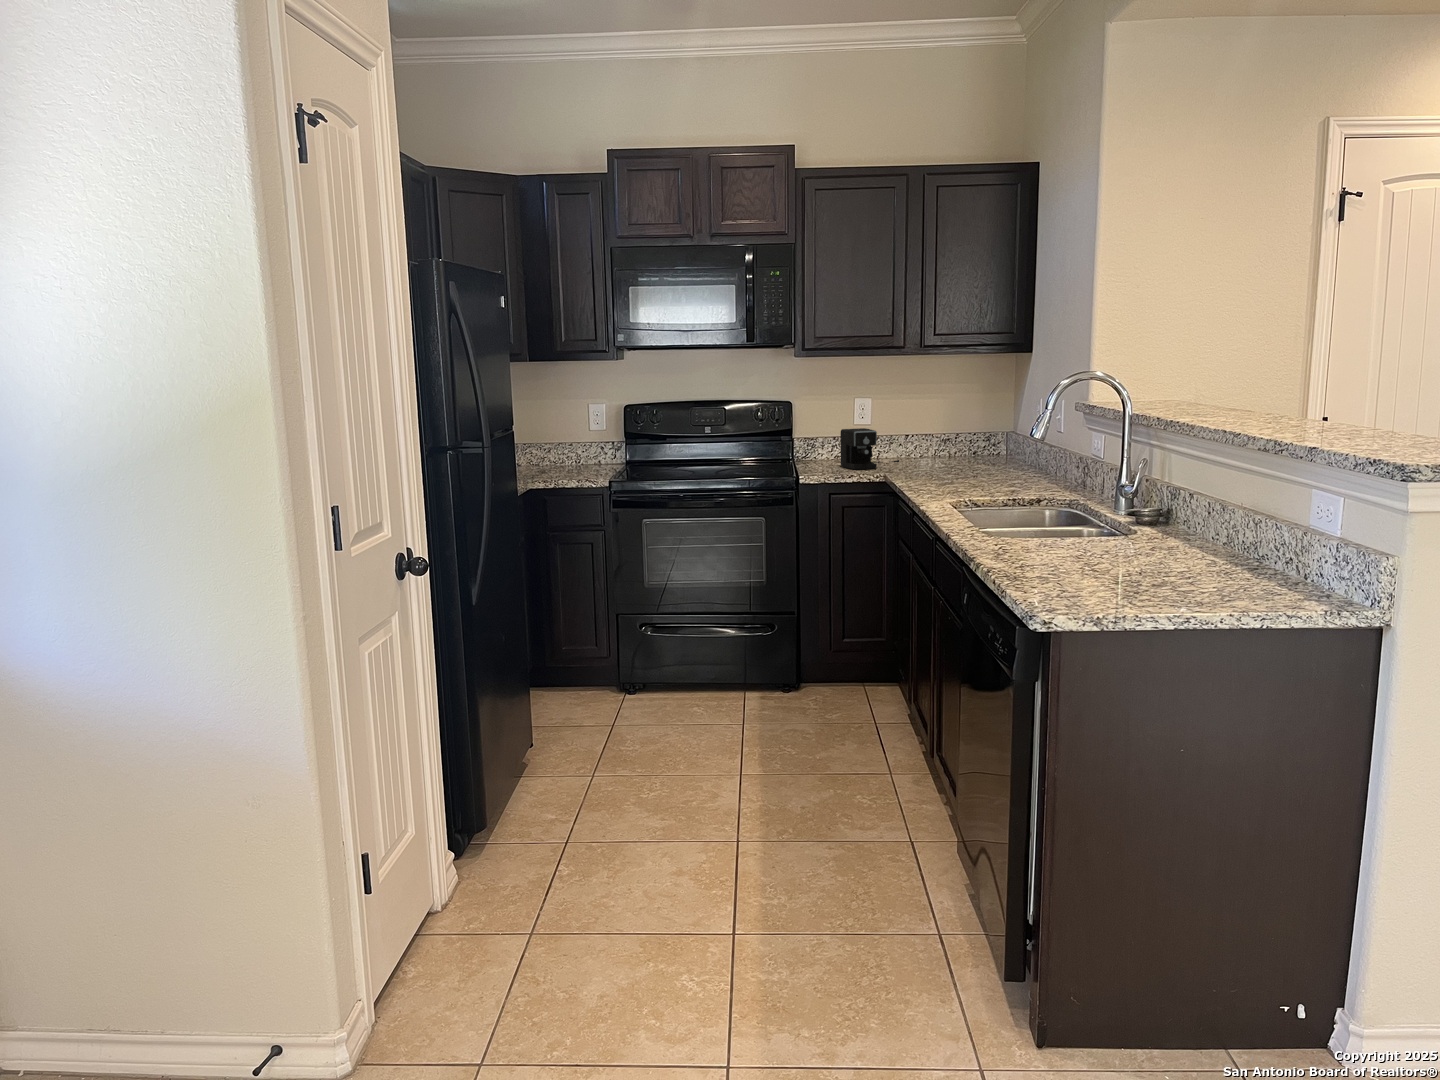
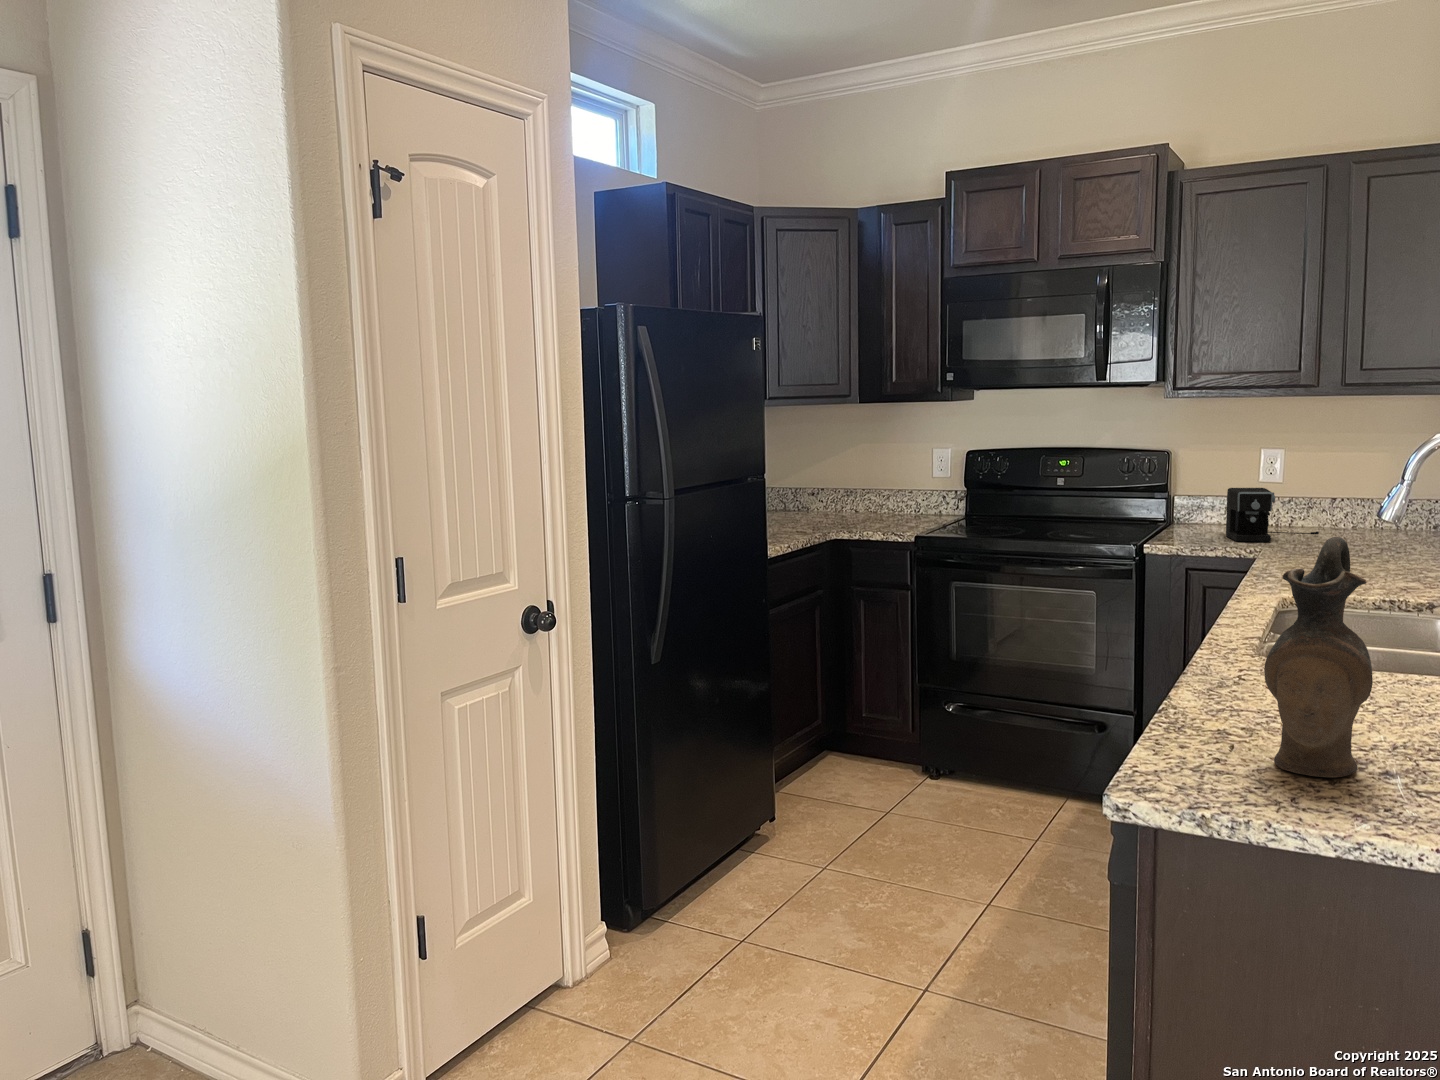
ceramic pitcher: none [1088,434,1156,590] -> present [1264,537,1373,777]

